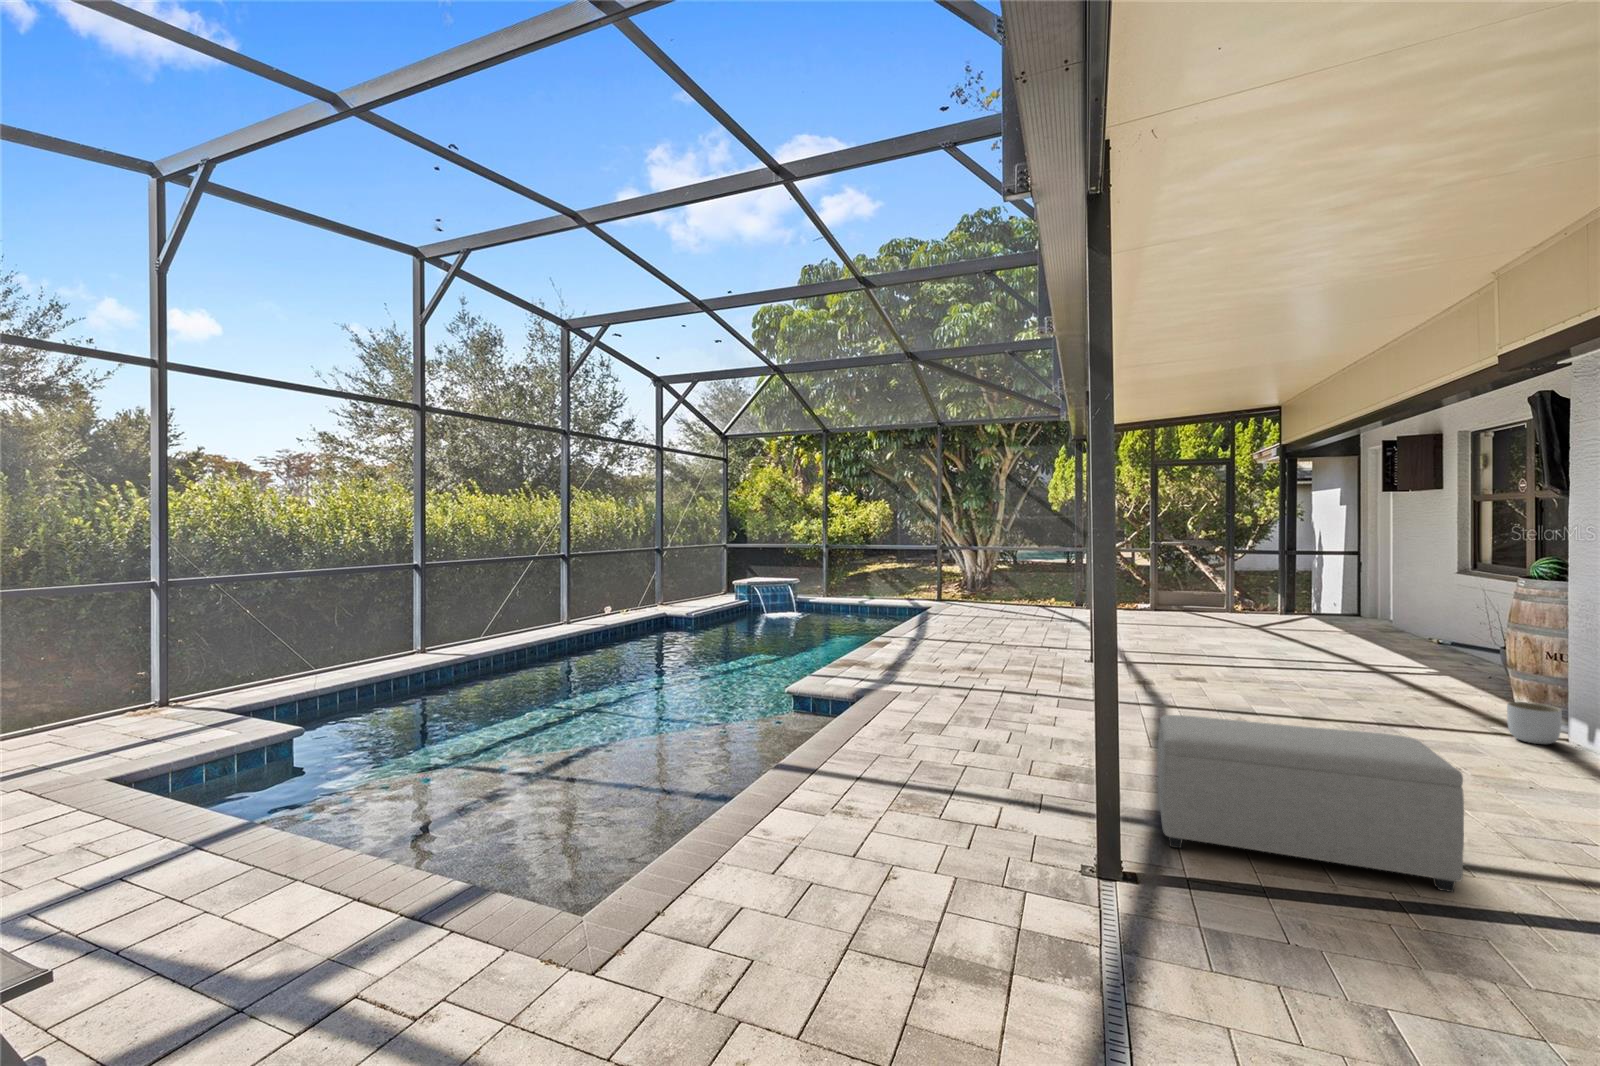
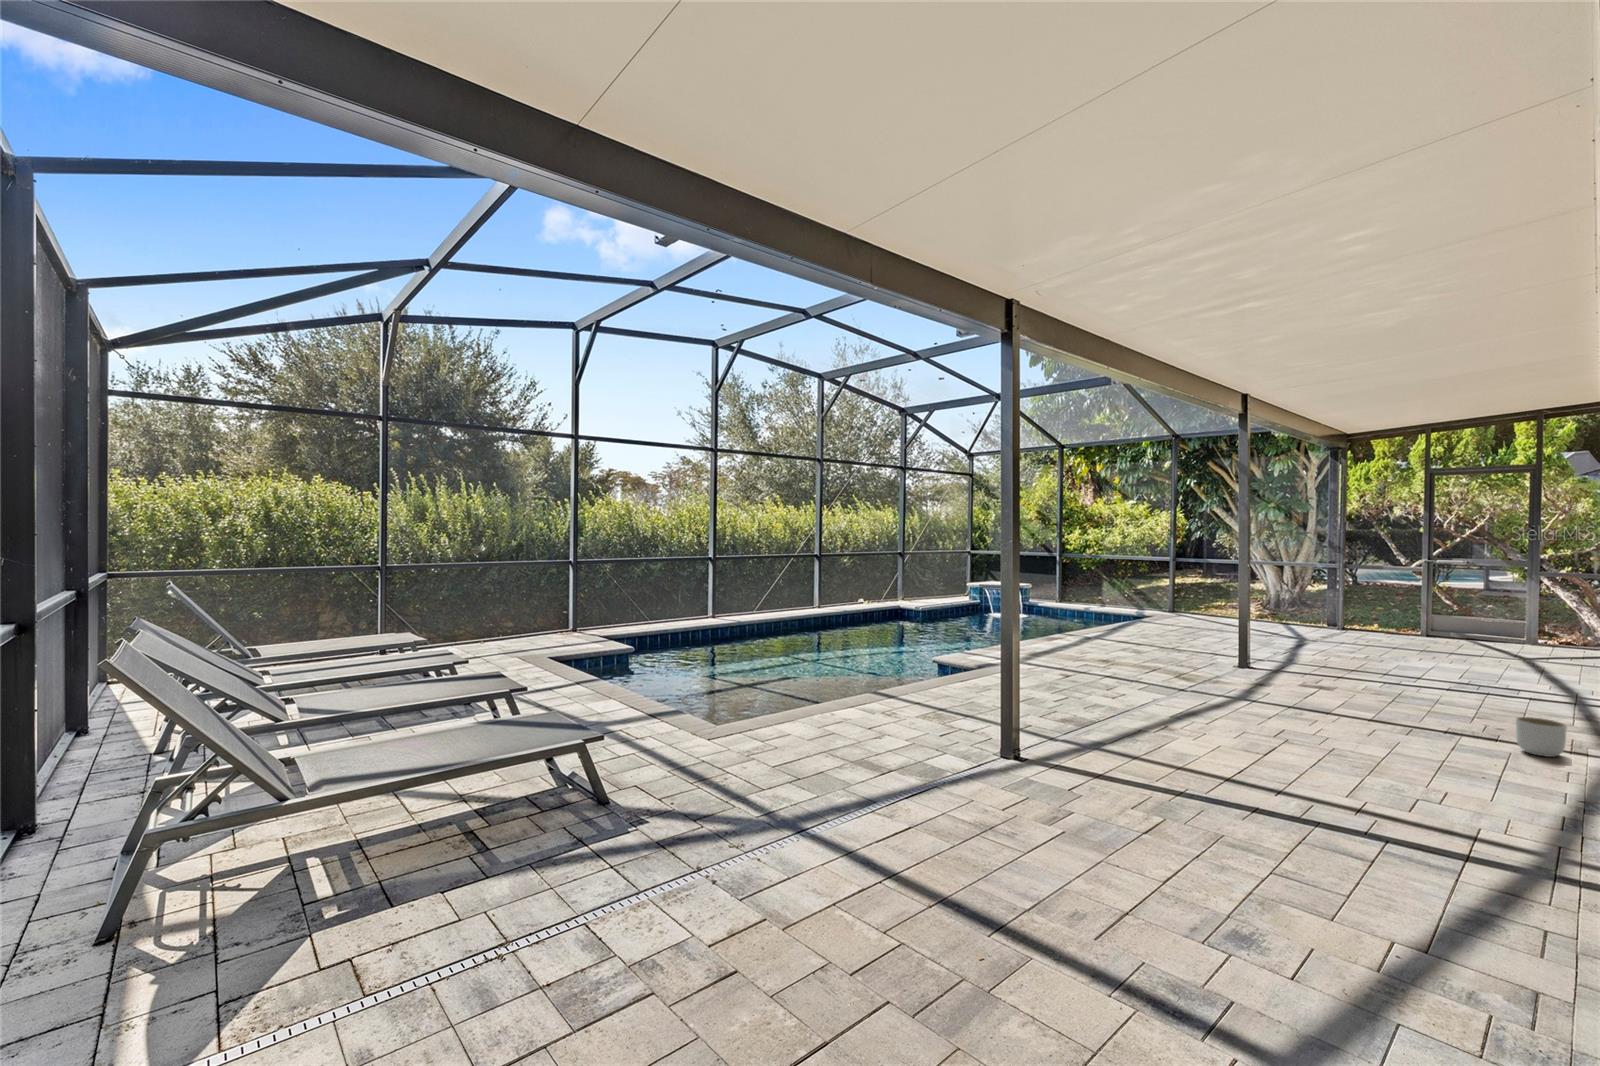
ottoman: present [1158,715,1464,892] -> none [1048,673,1234,789]

